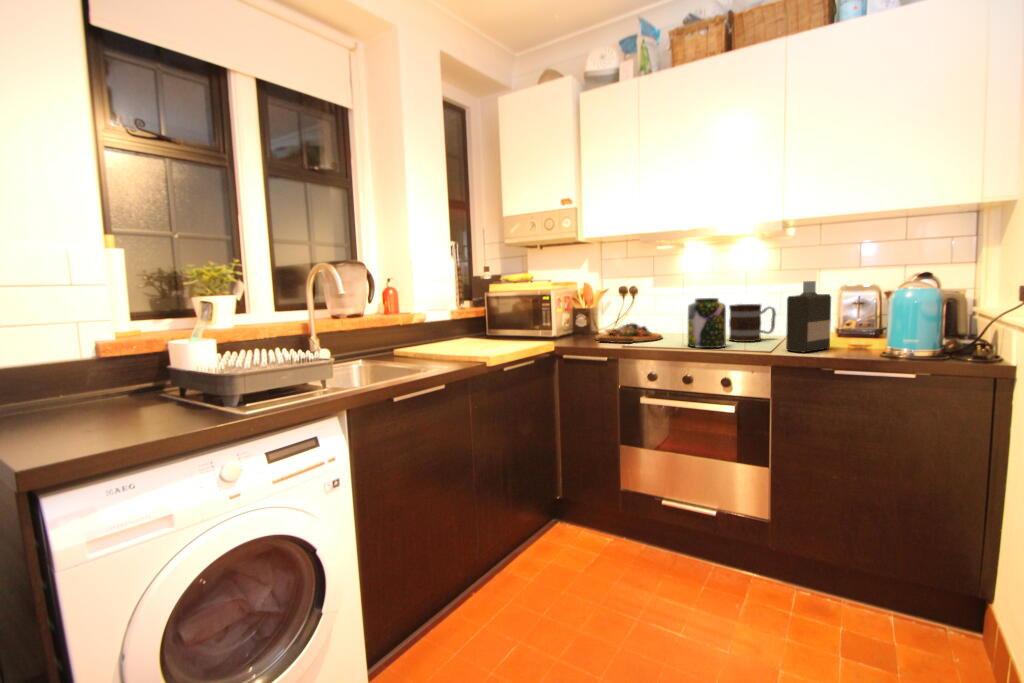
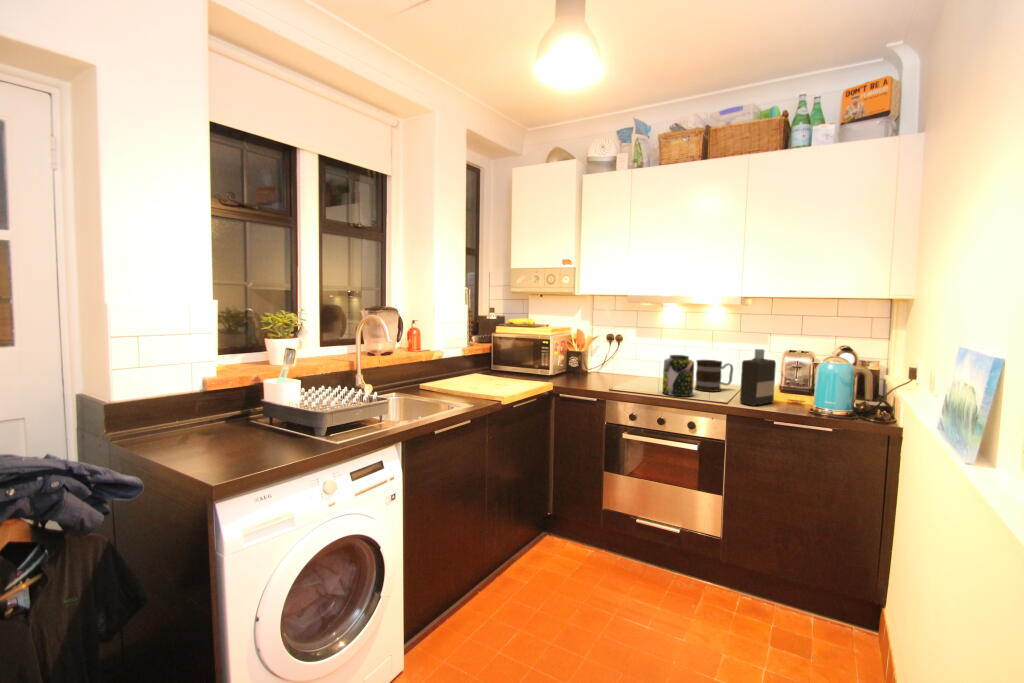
cutting board: present [595,323,662,343] -> none [585,369,641,387]

